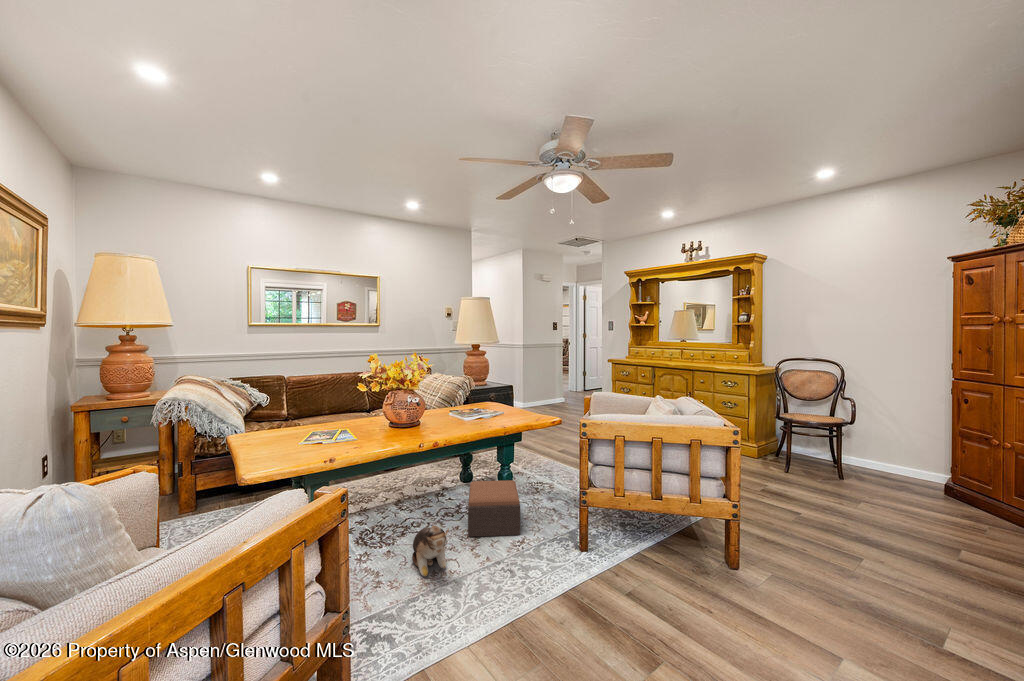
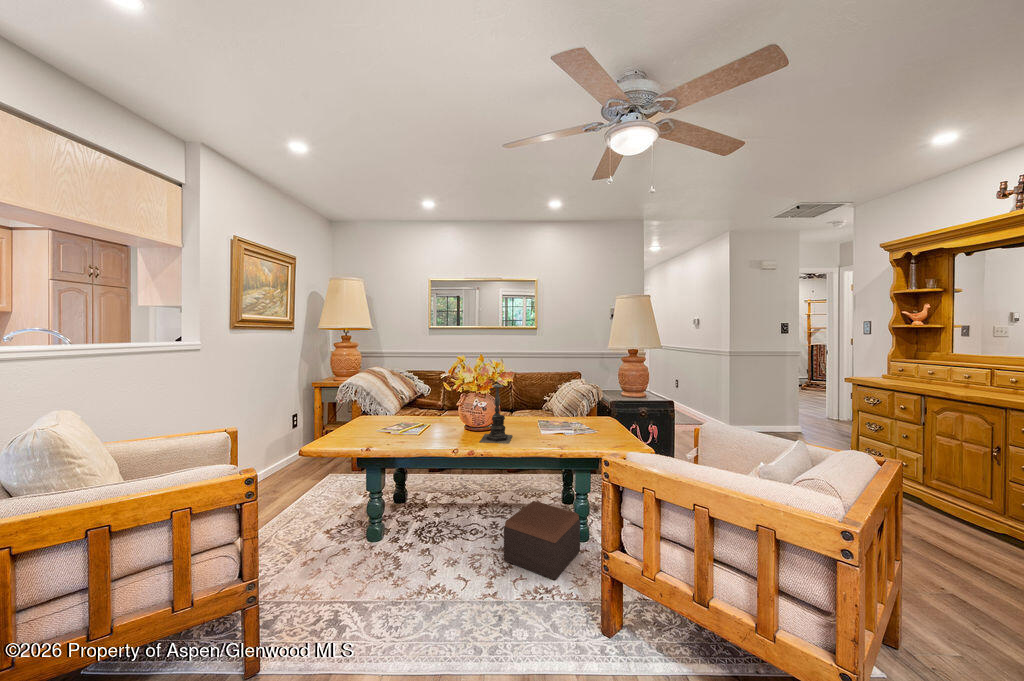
candle holder: none [428,372,464,436] -> present [480,381,512,444]
plush toy: present [412,526,449,576] -> none [417,533,461,584]

